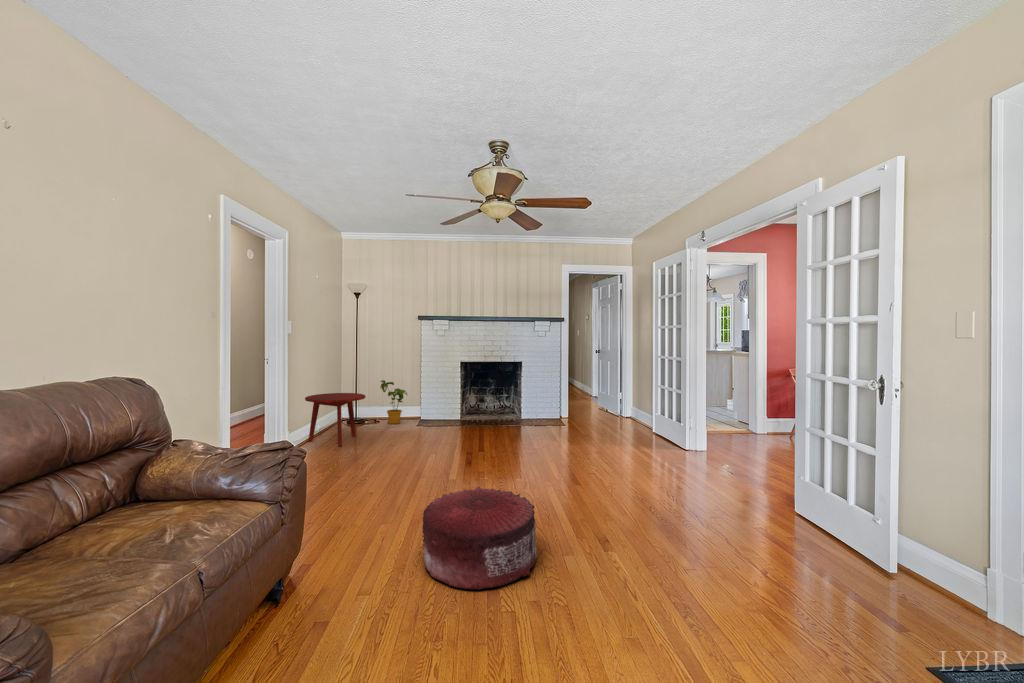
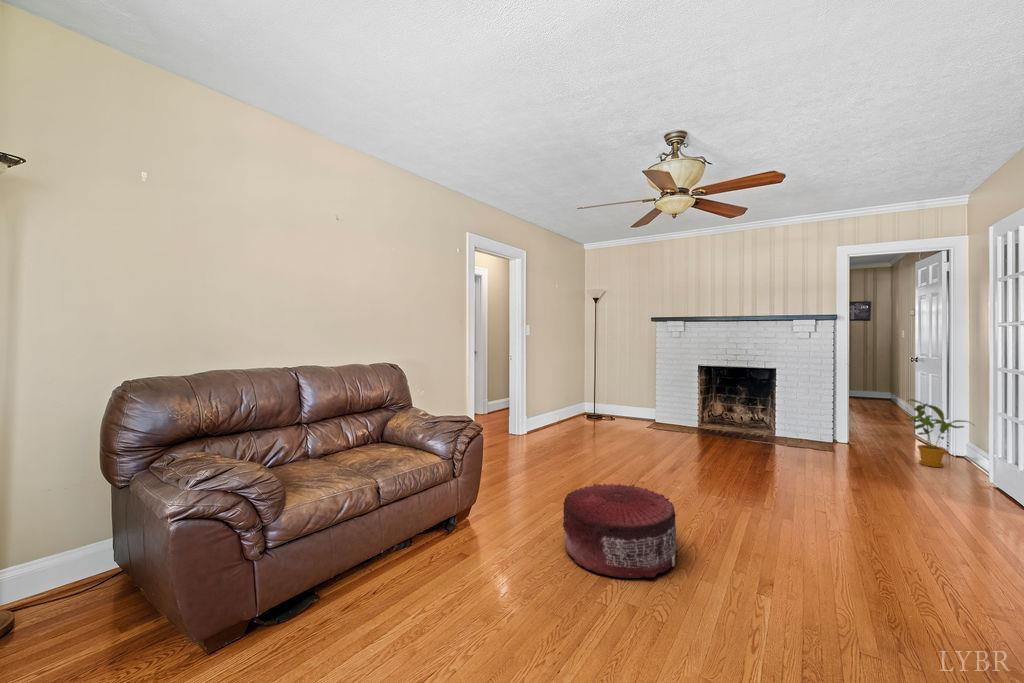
house plant: present [381,380,407,424] -> present [908,399,968,467]
side table: present [305,393,365,446] -> none [544,389,594,436]

